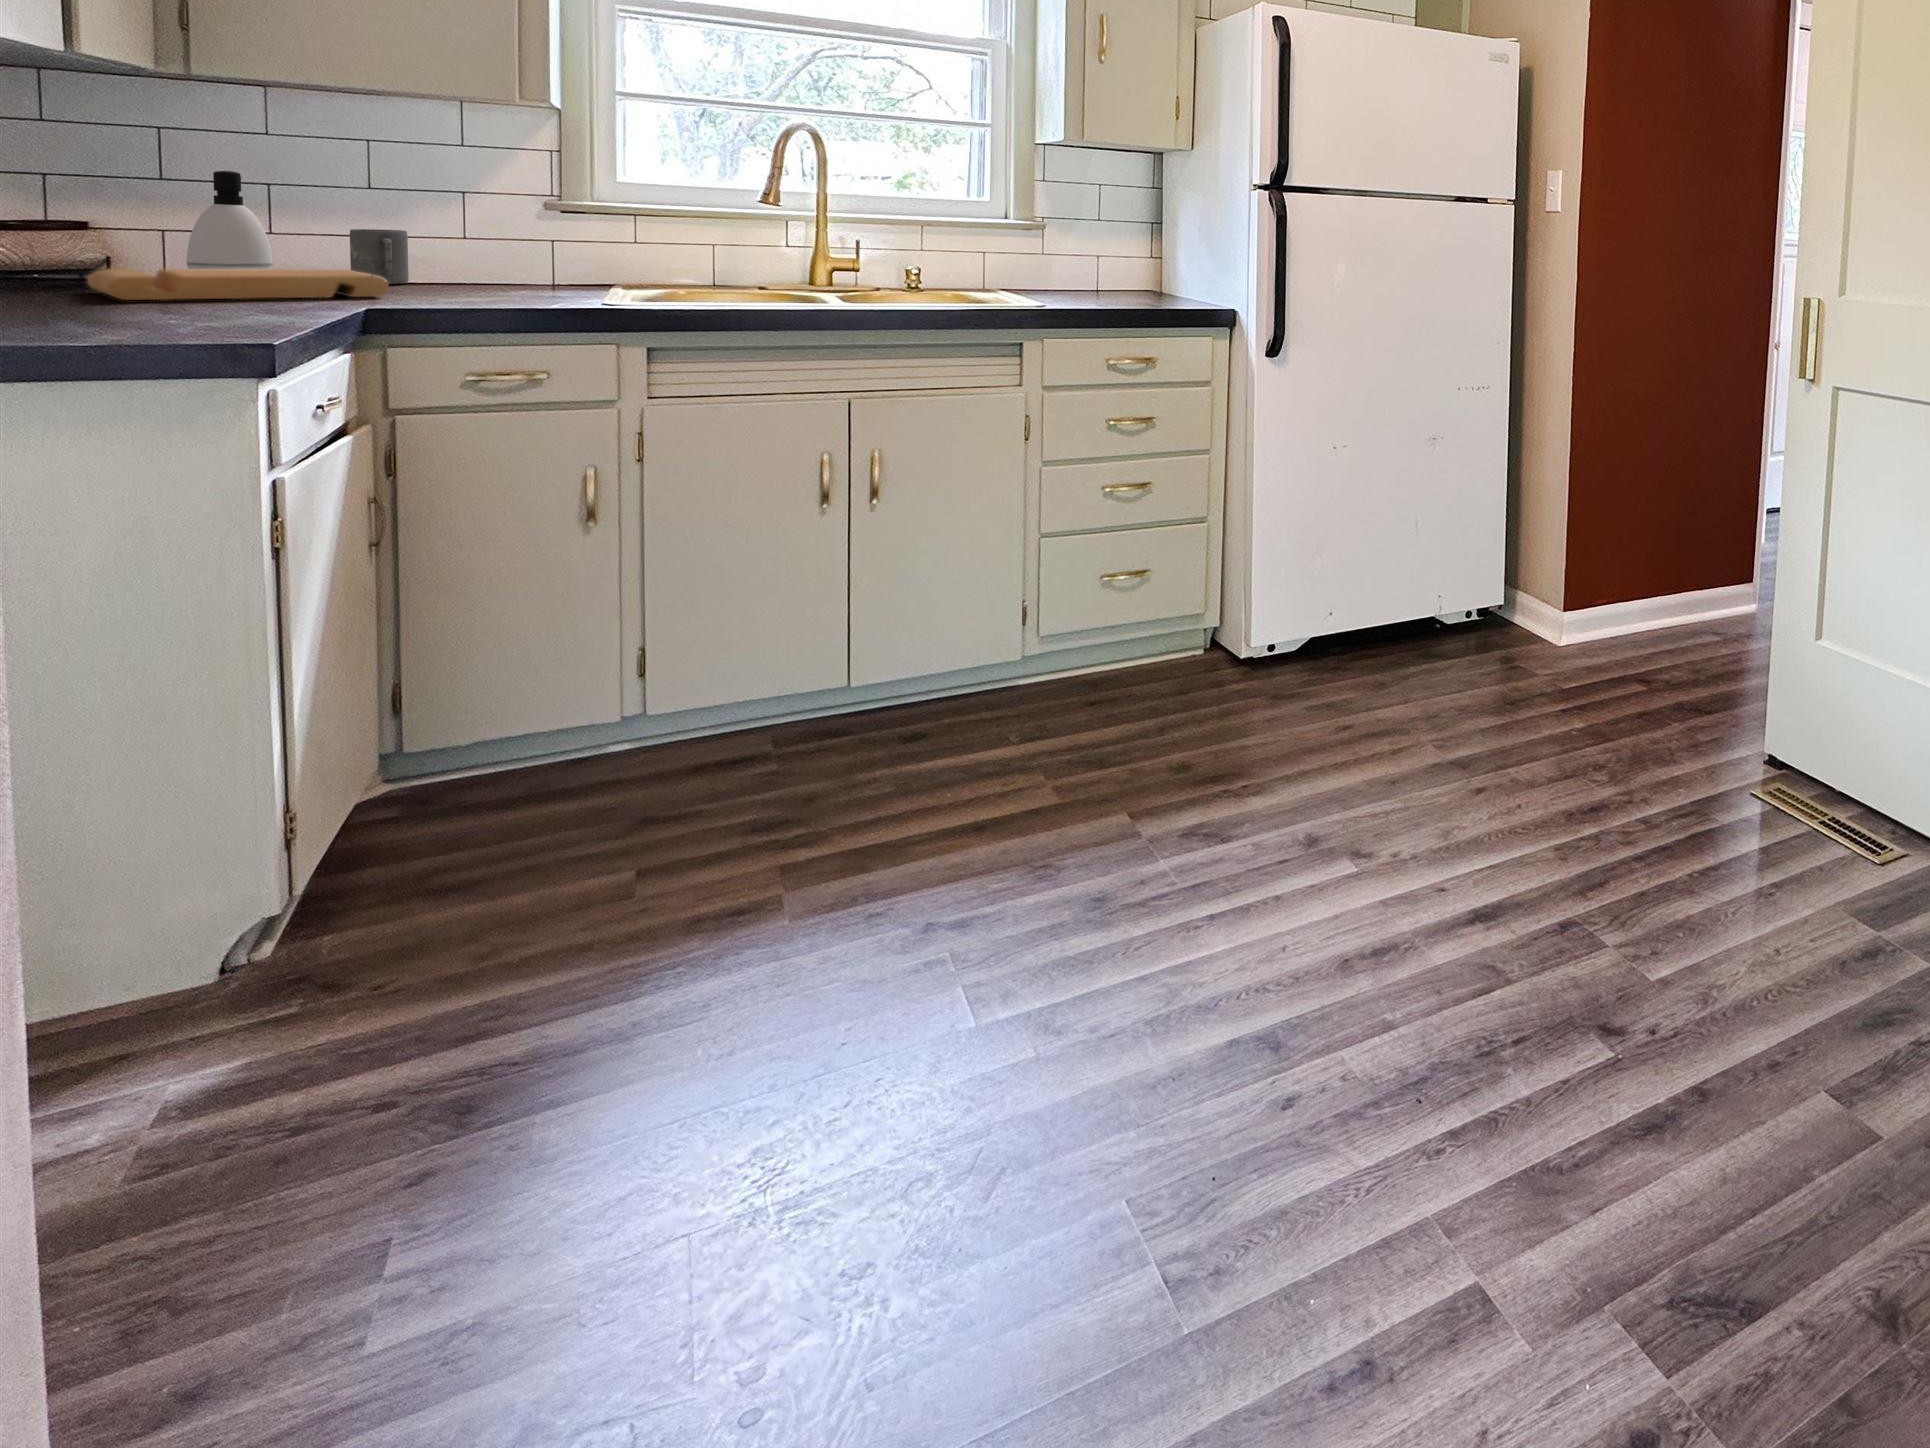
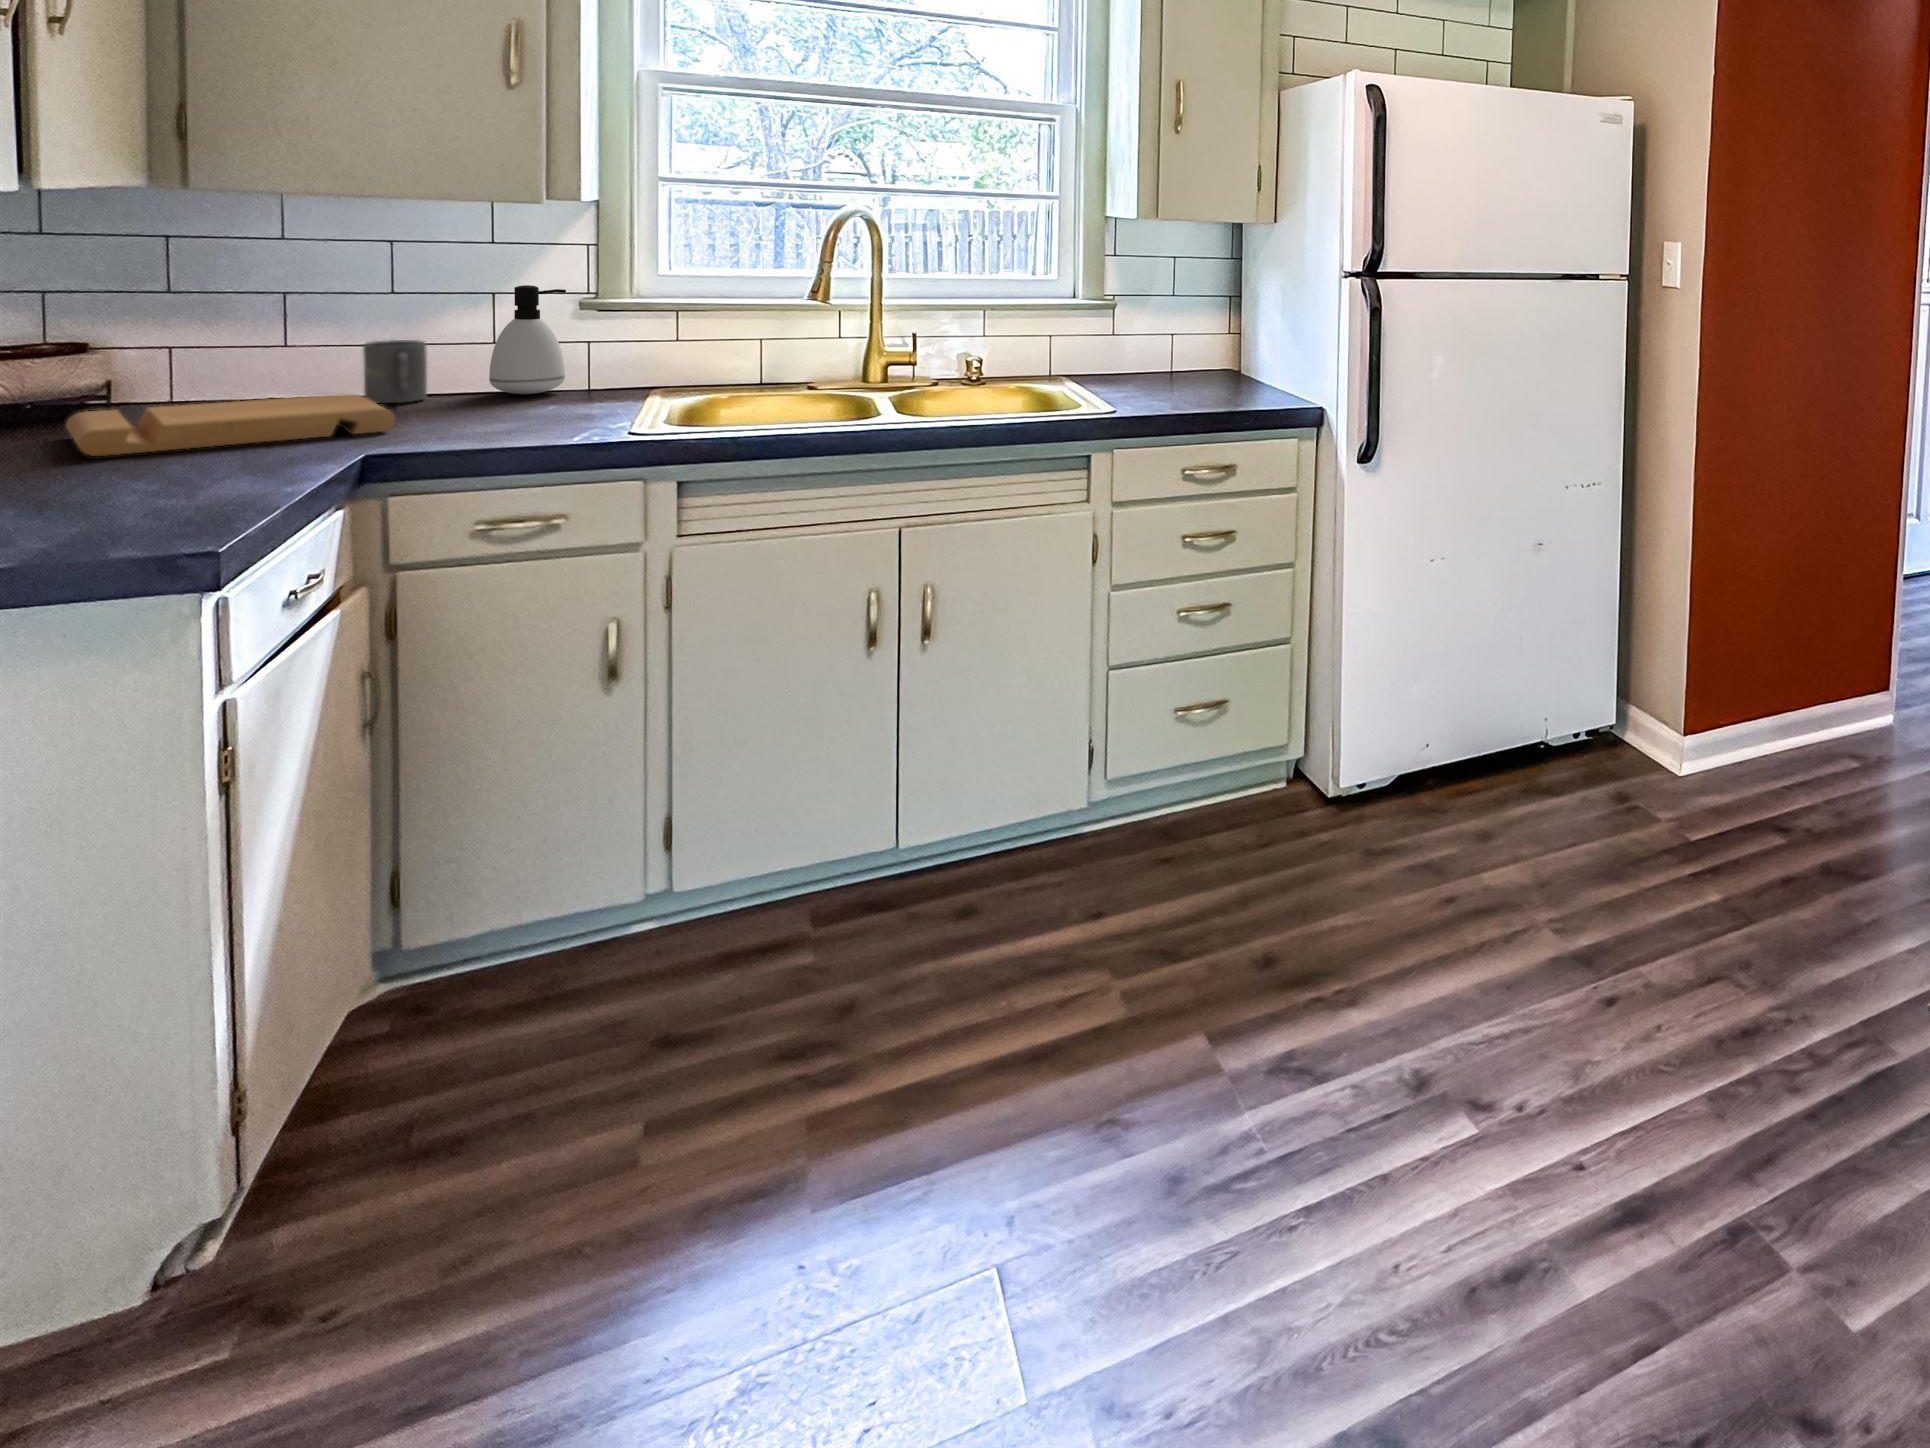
soap dispenser: present [187,171,273,270] -> present [489,285,566,394]

